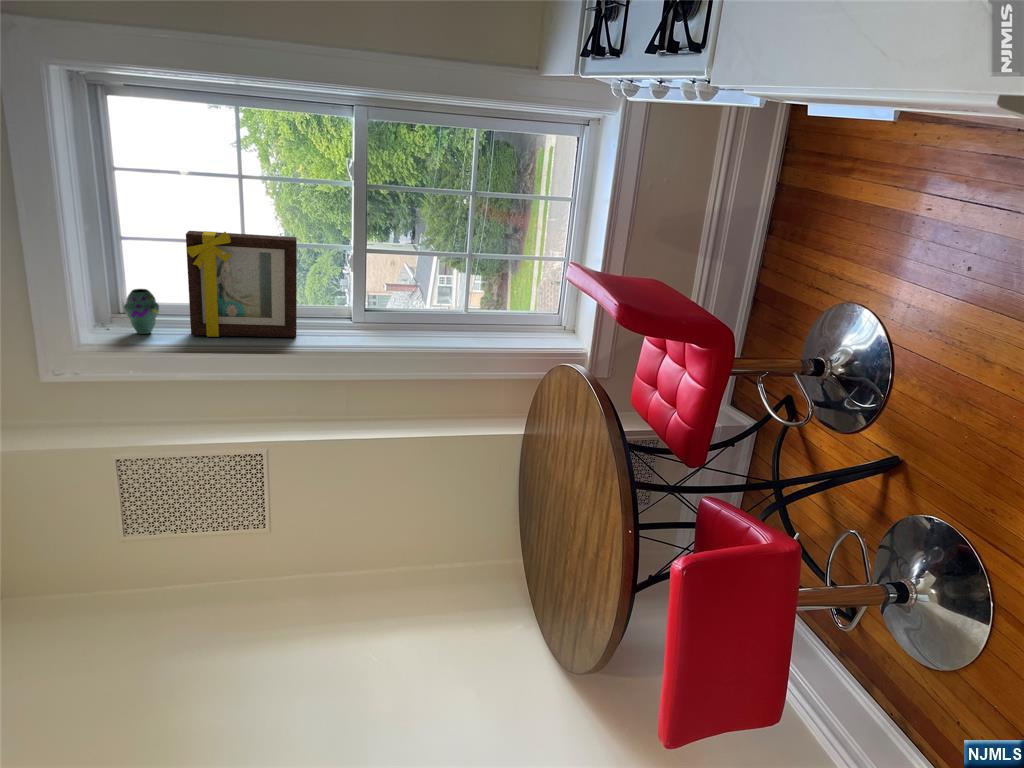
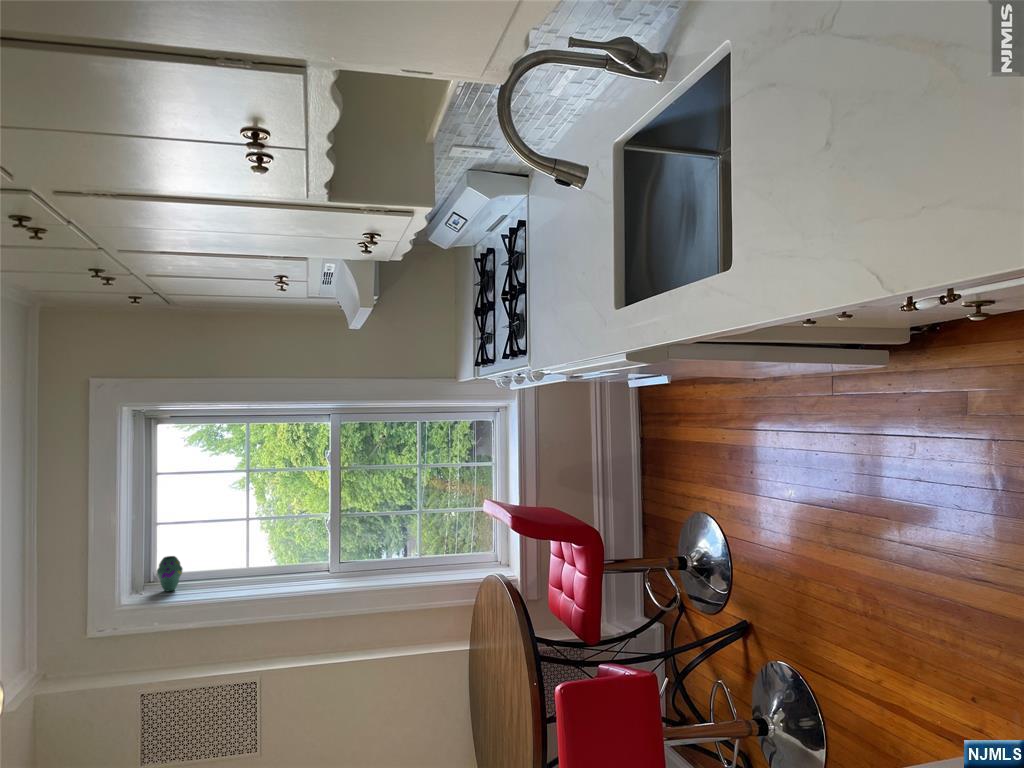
picture frame: present [186,231,297,337] -> none [206,507,288,589]

